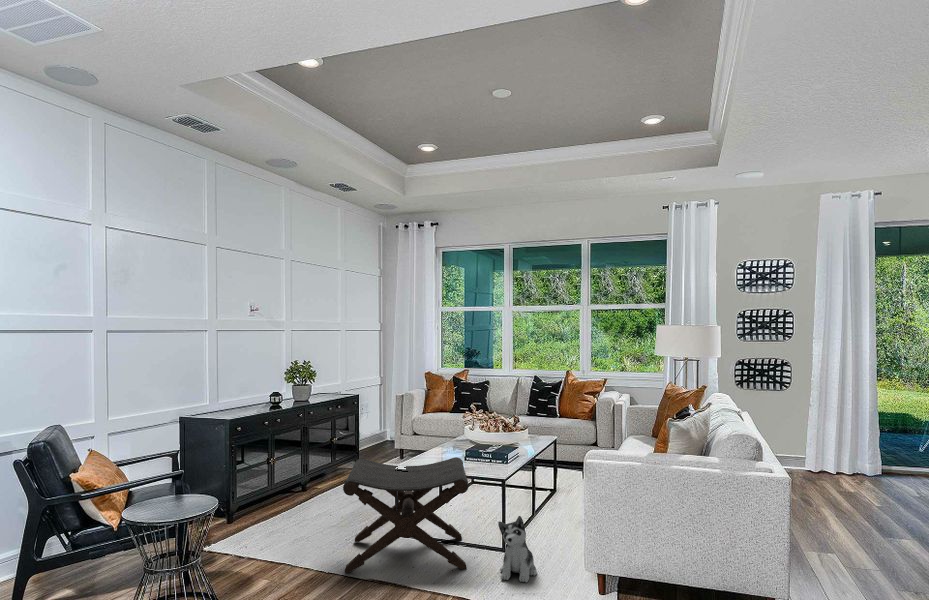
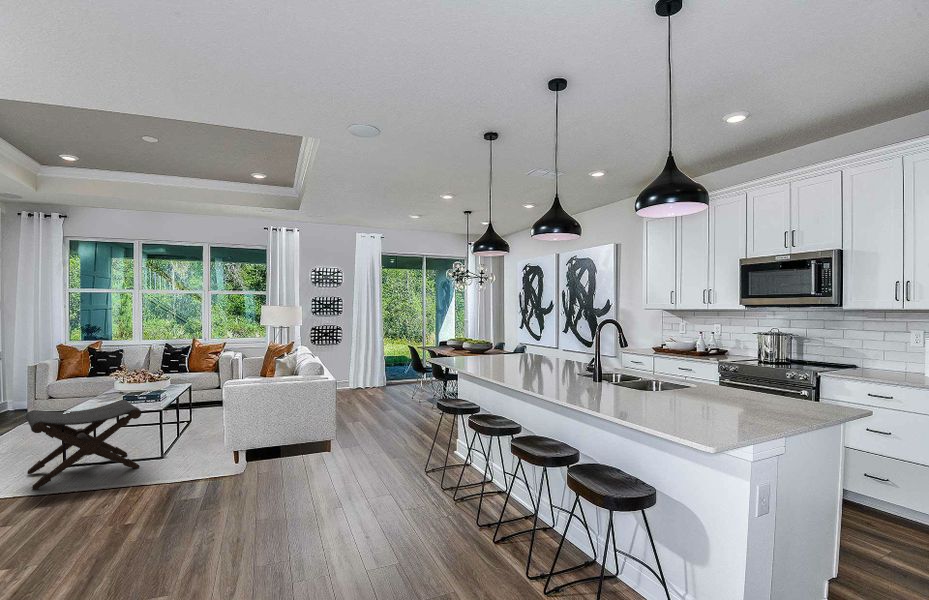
plush toy: present [498,516,537,582] -> none [165,425,192,466]

